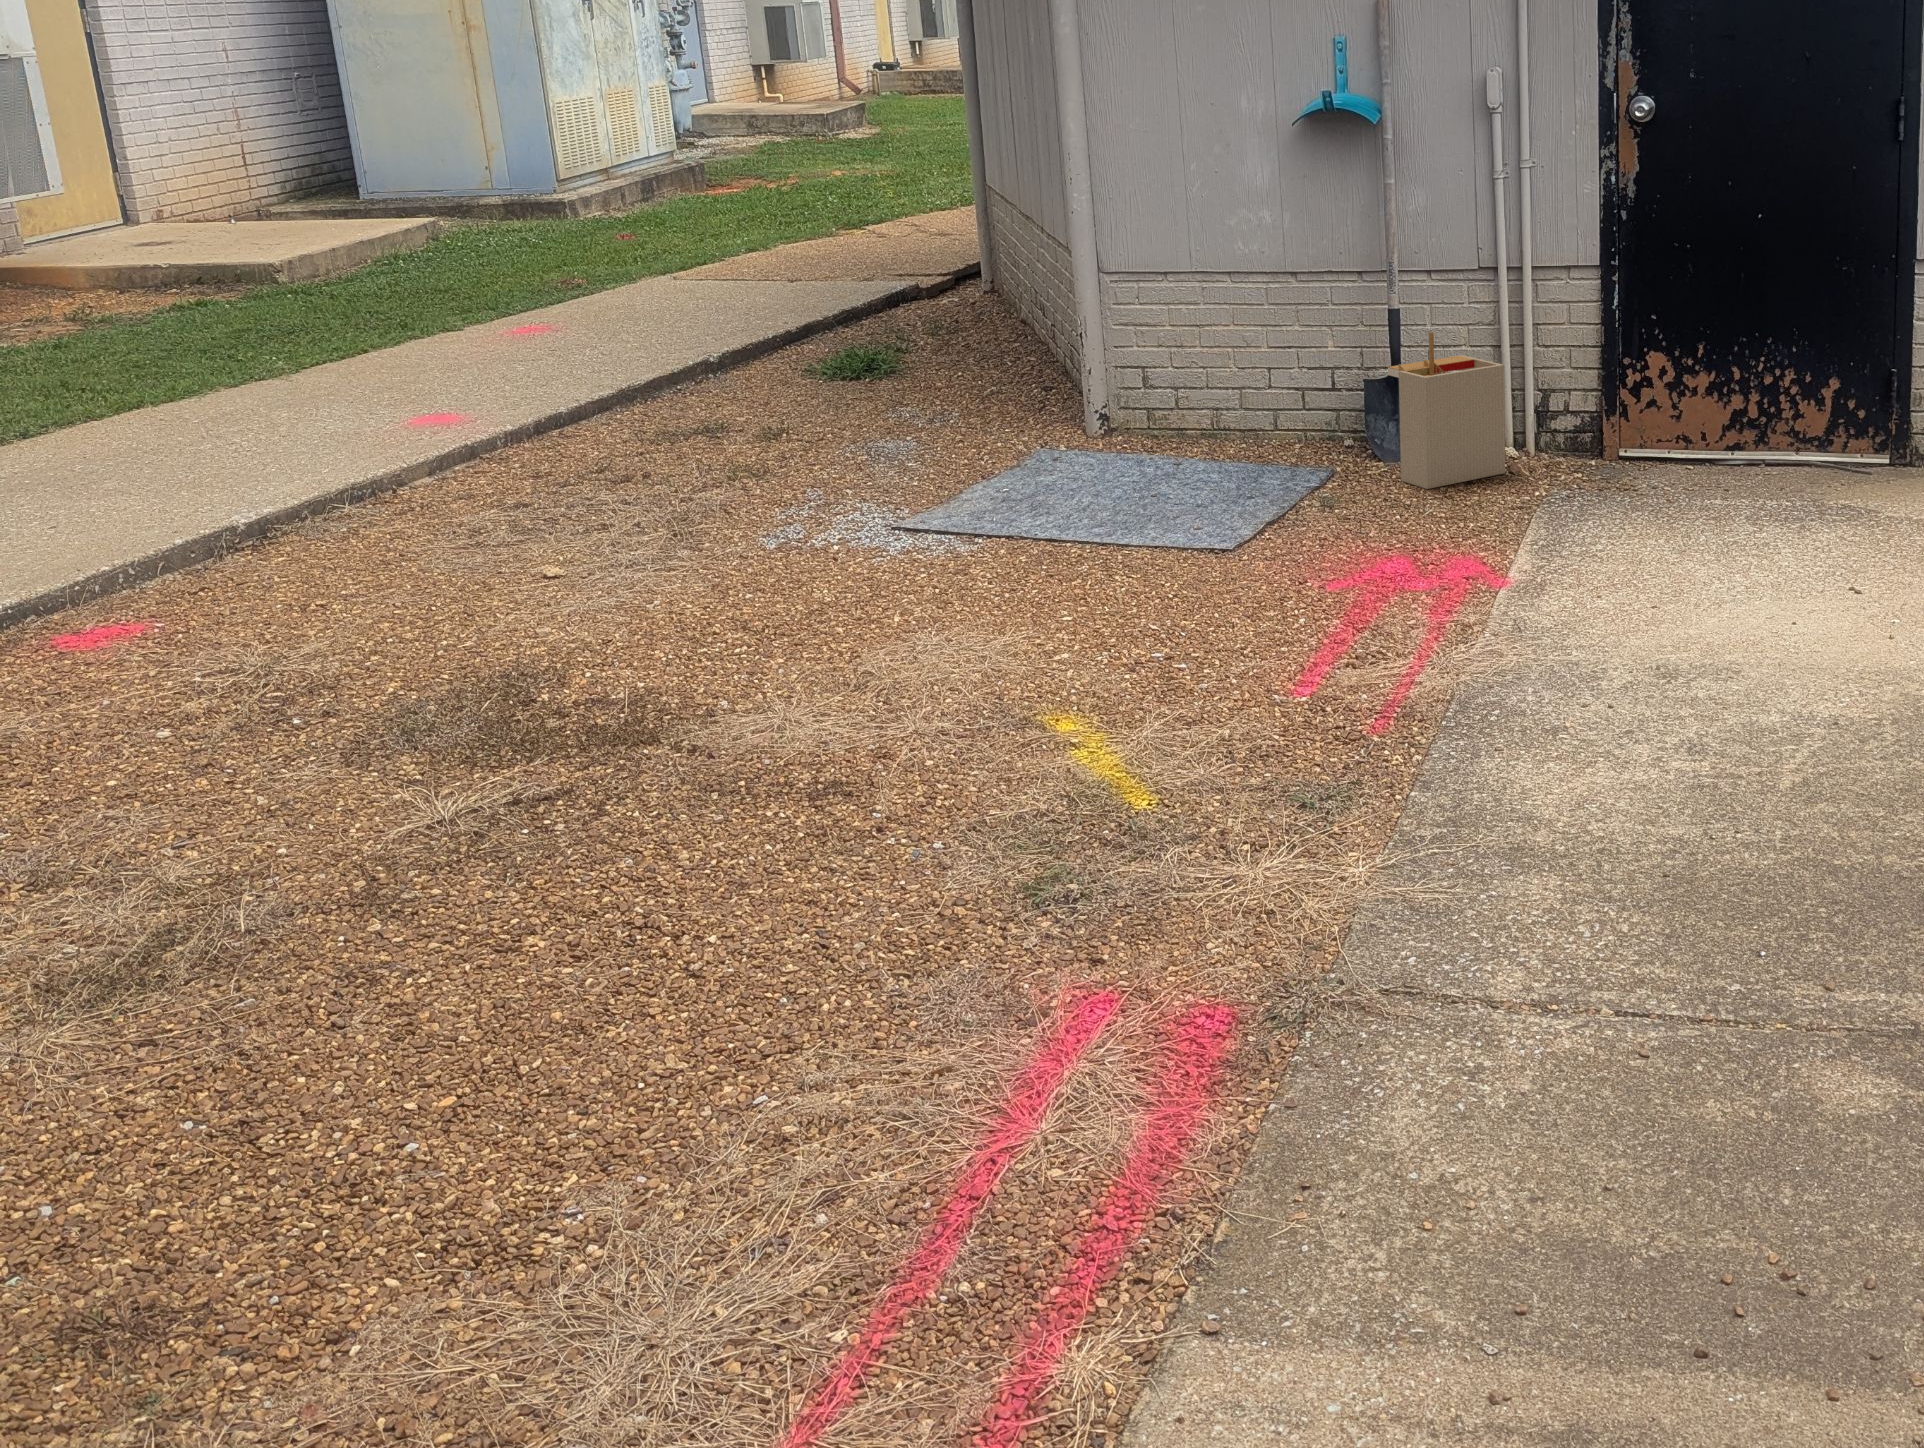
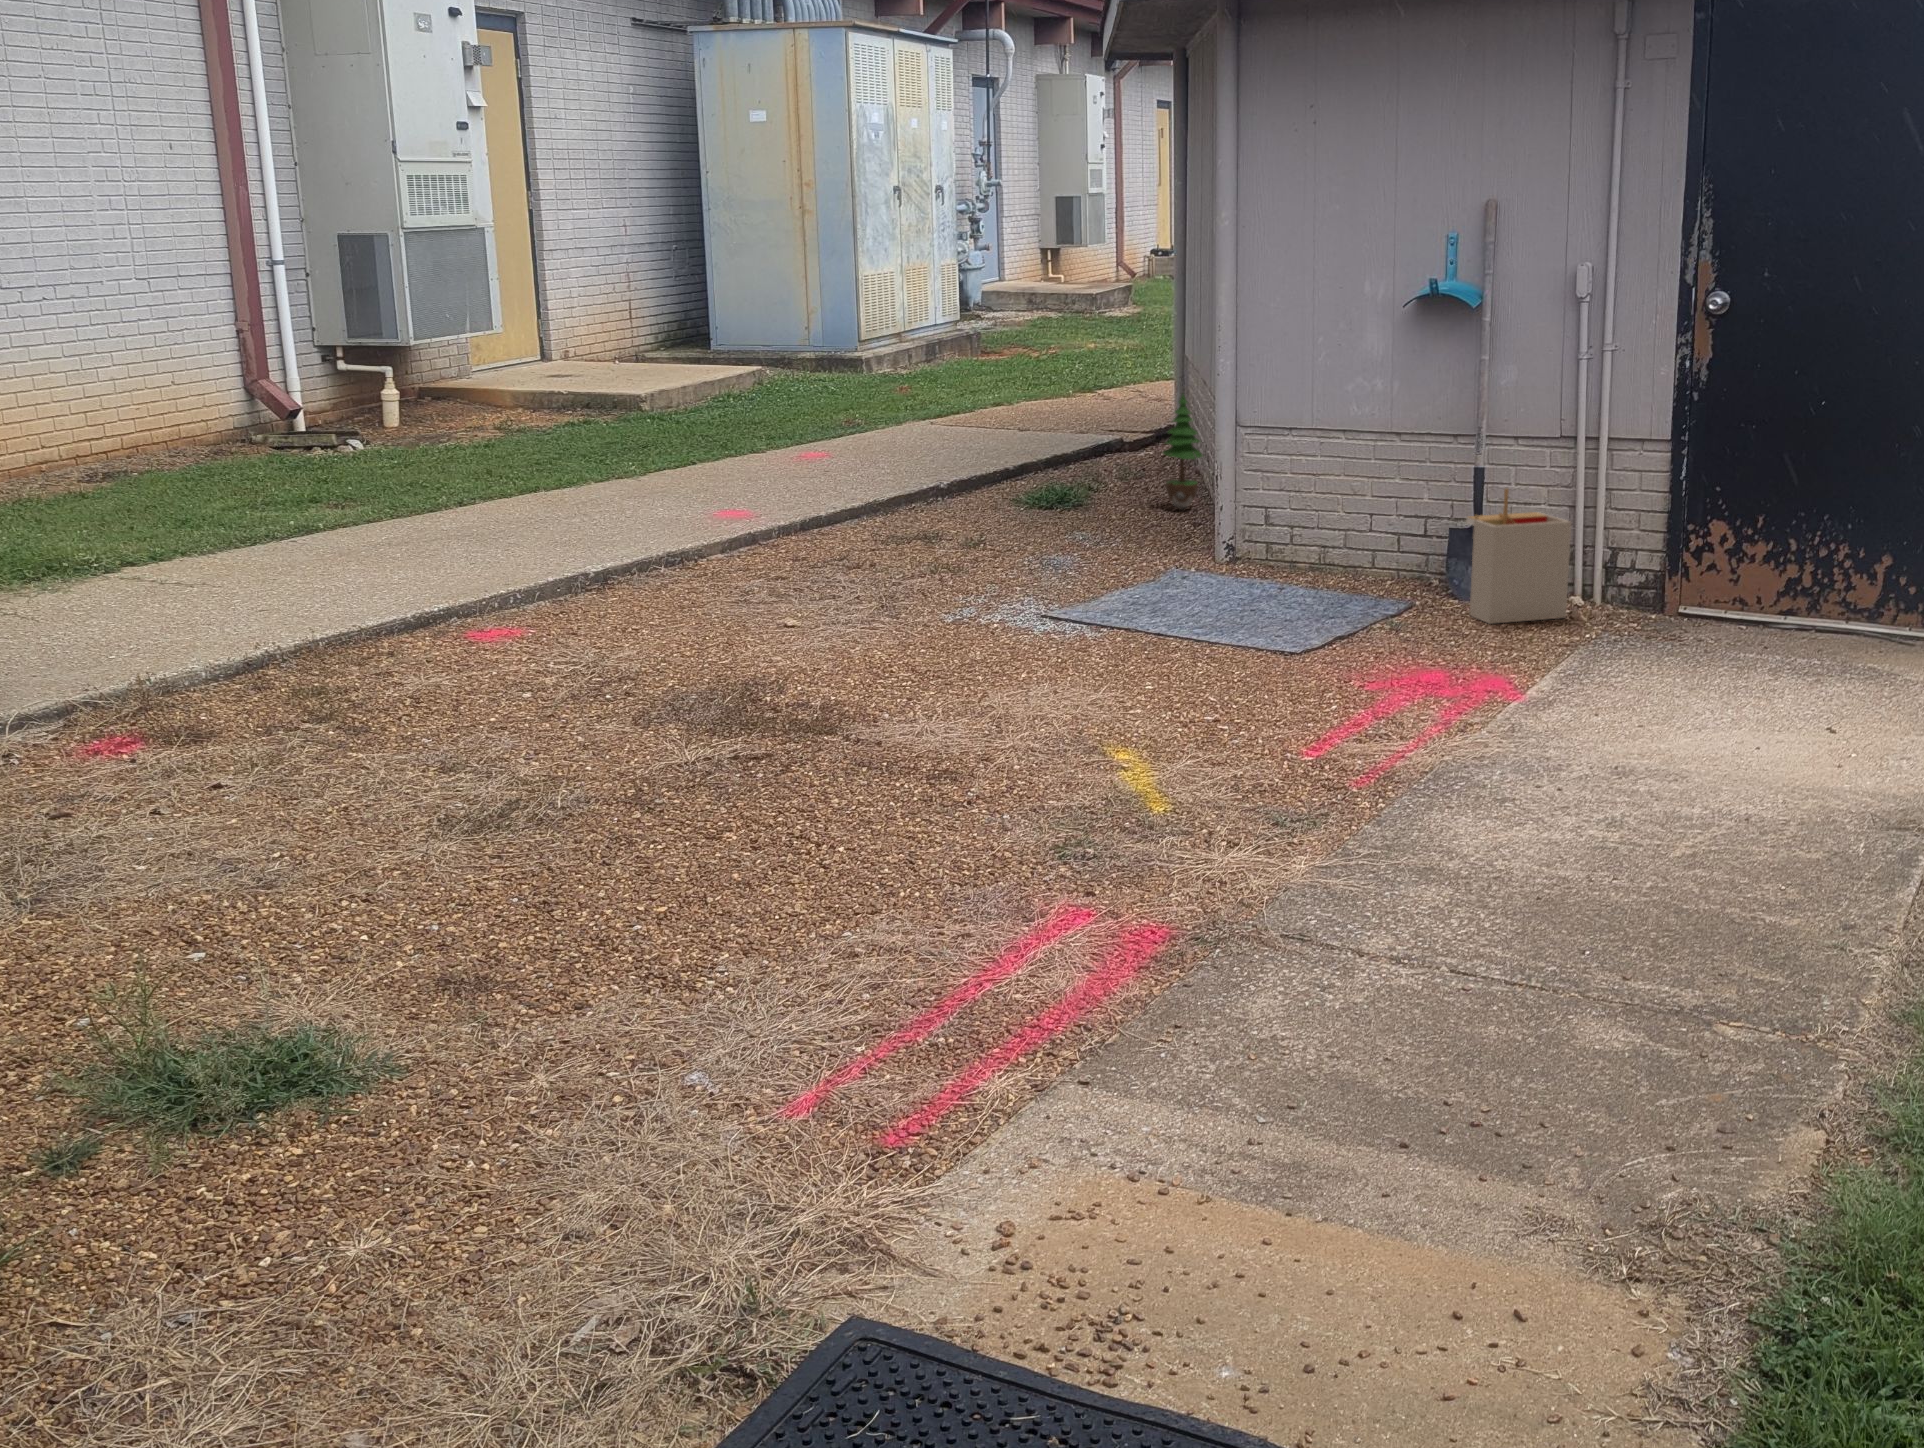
potted tree: none [989,235,1041,374] -> present [1163,395,1202,510]

